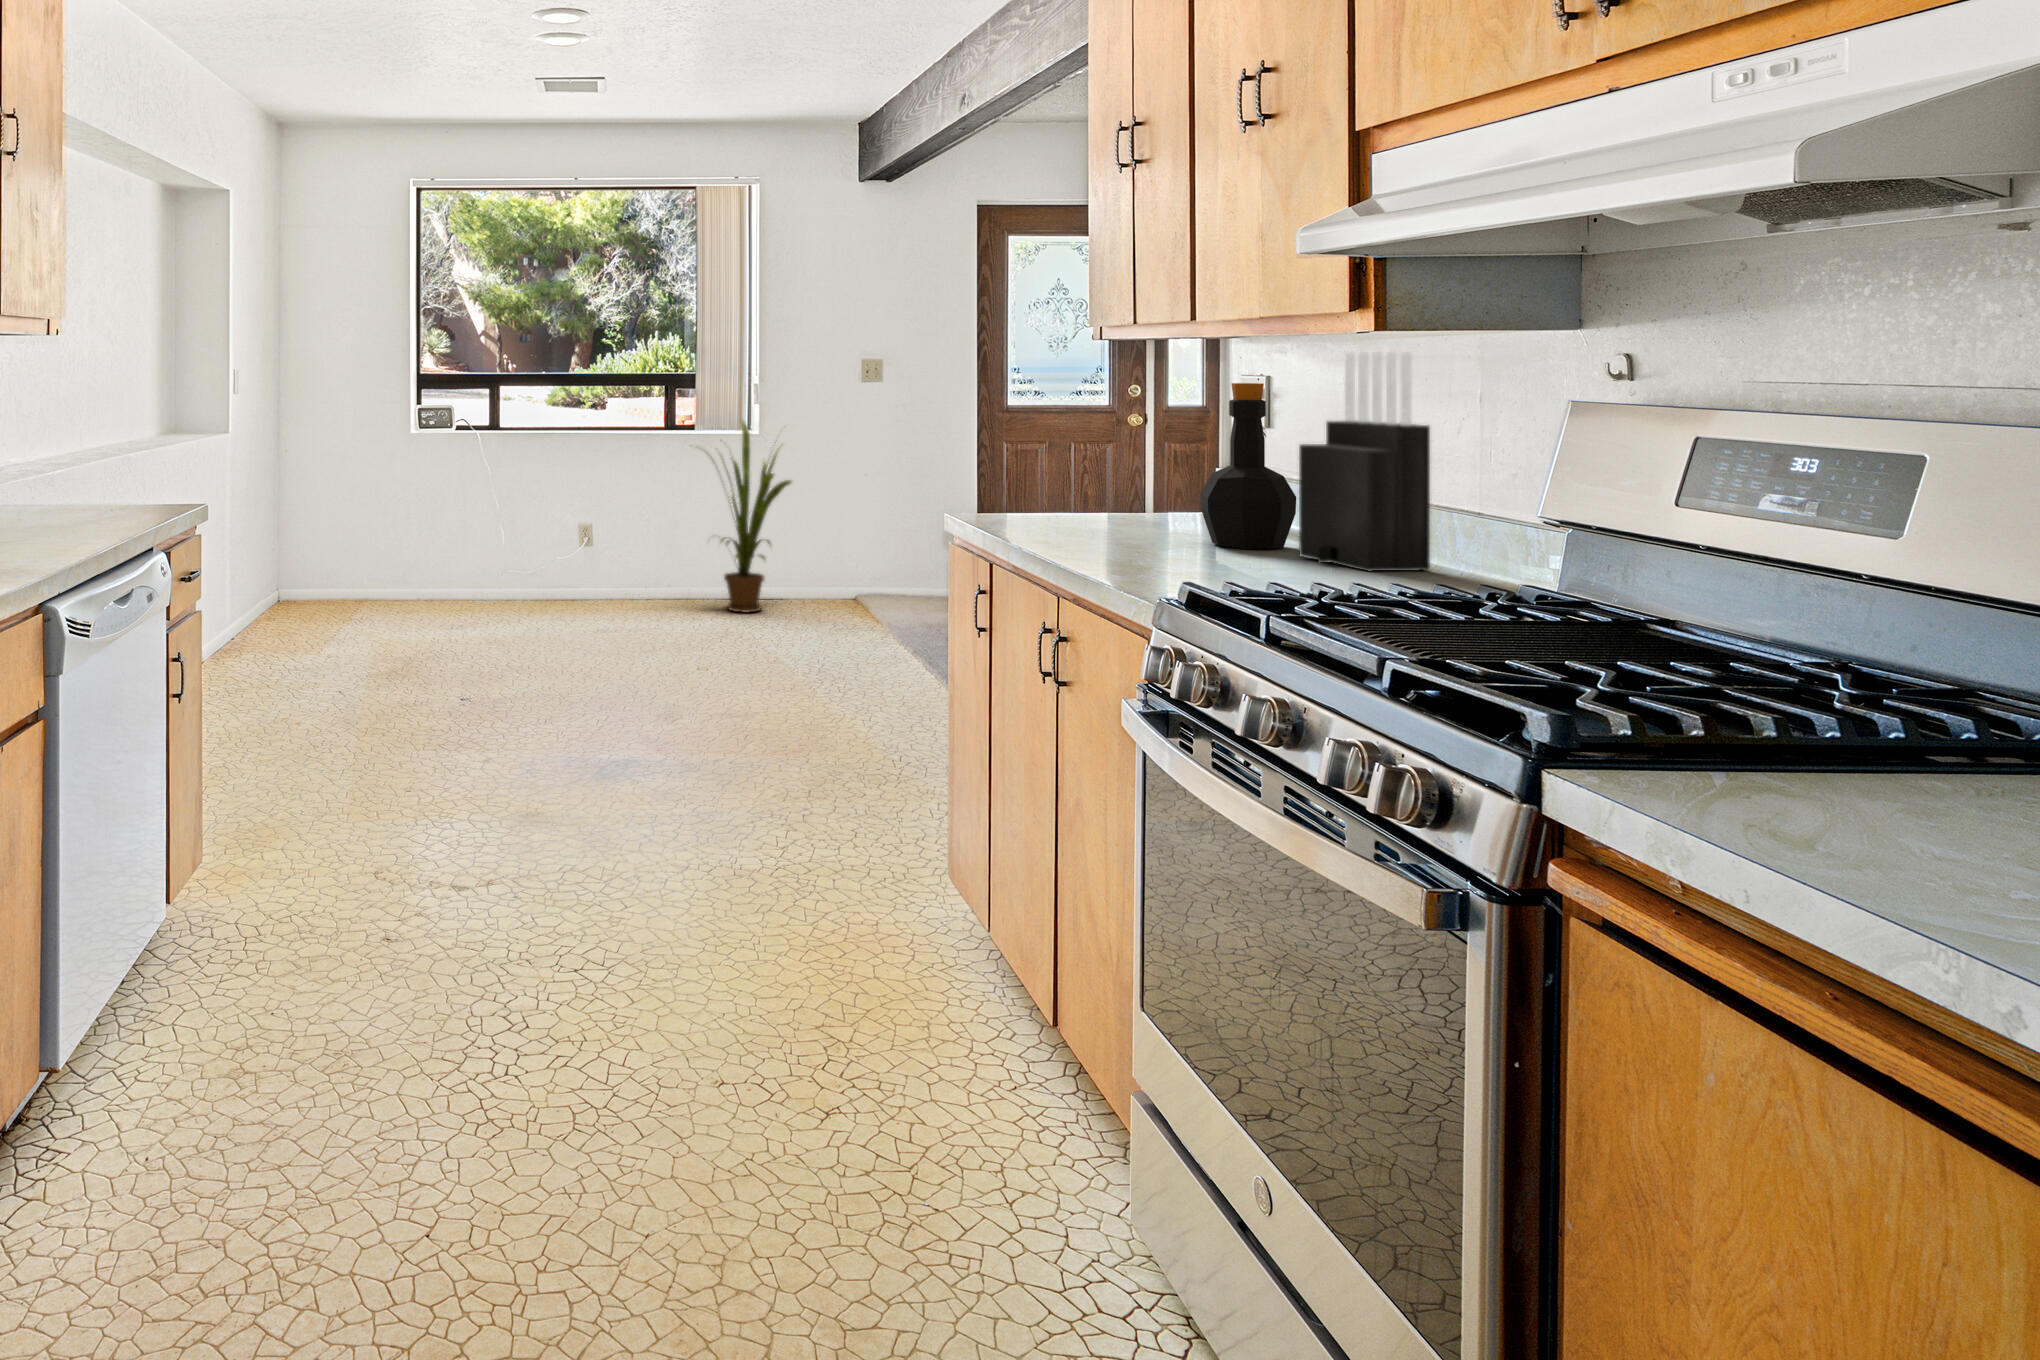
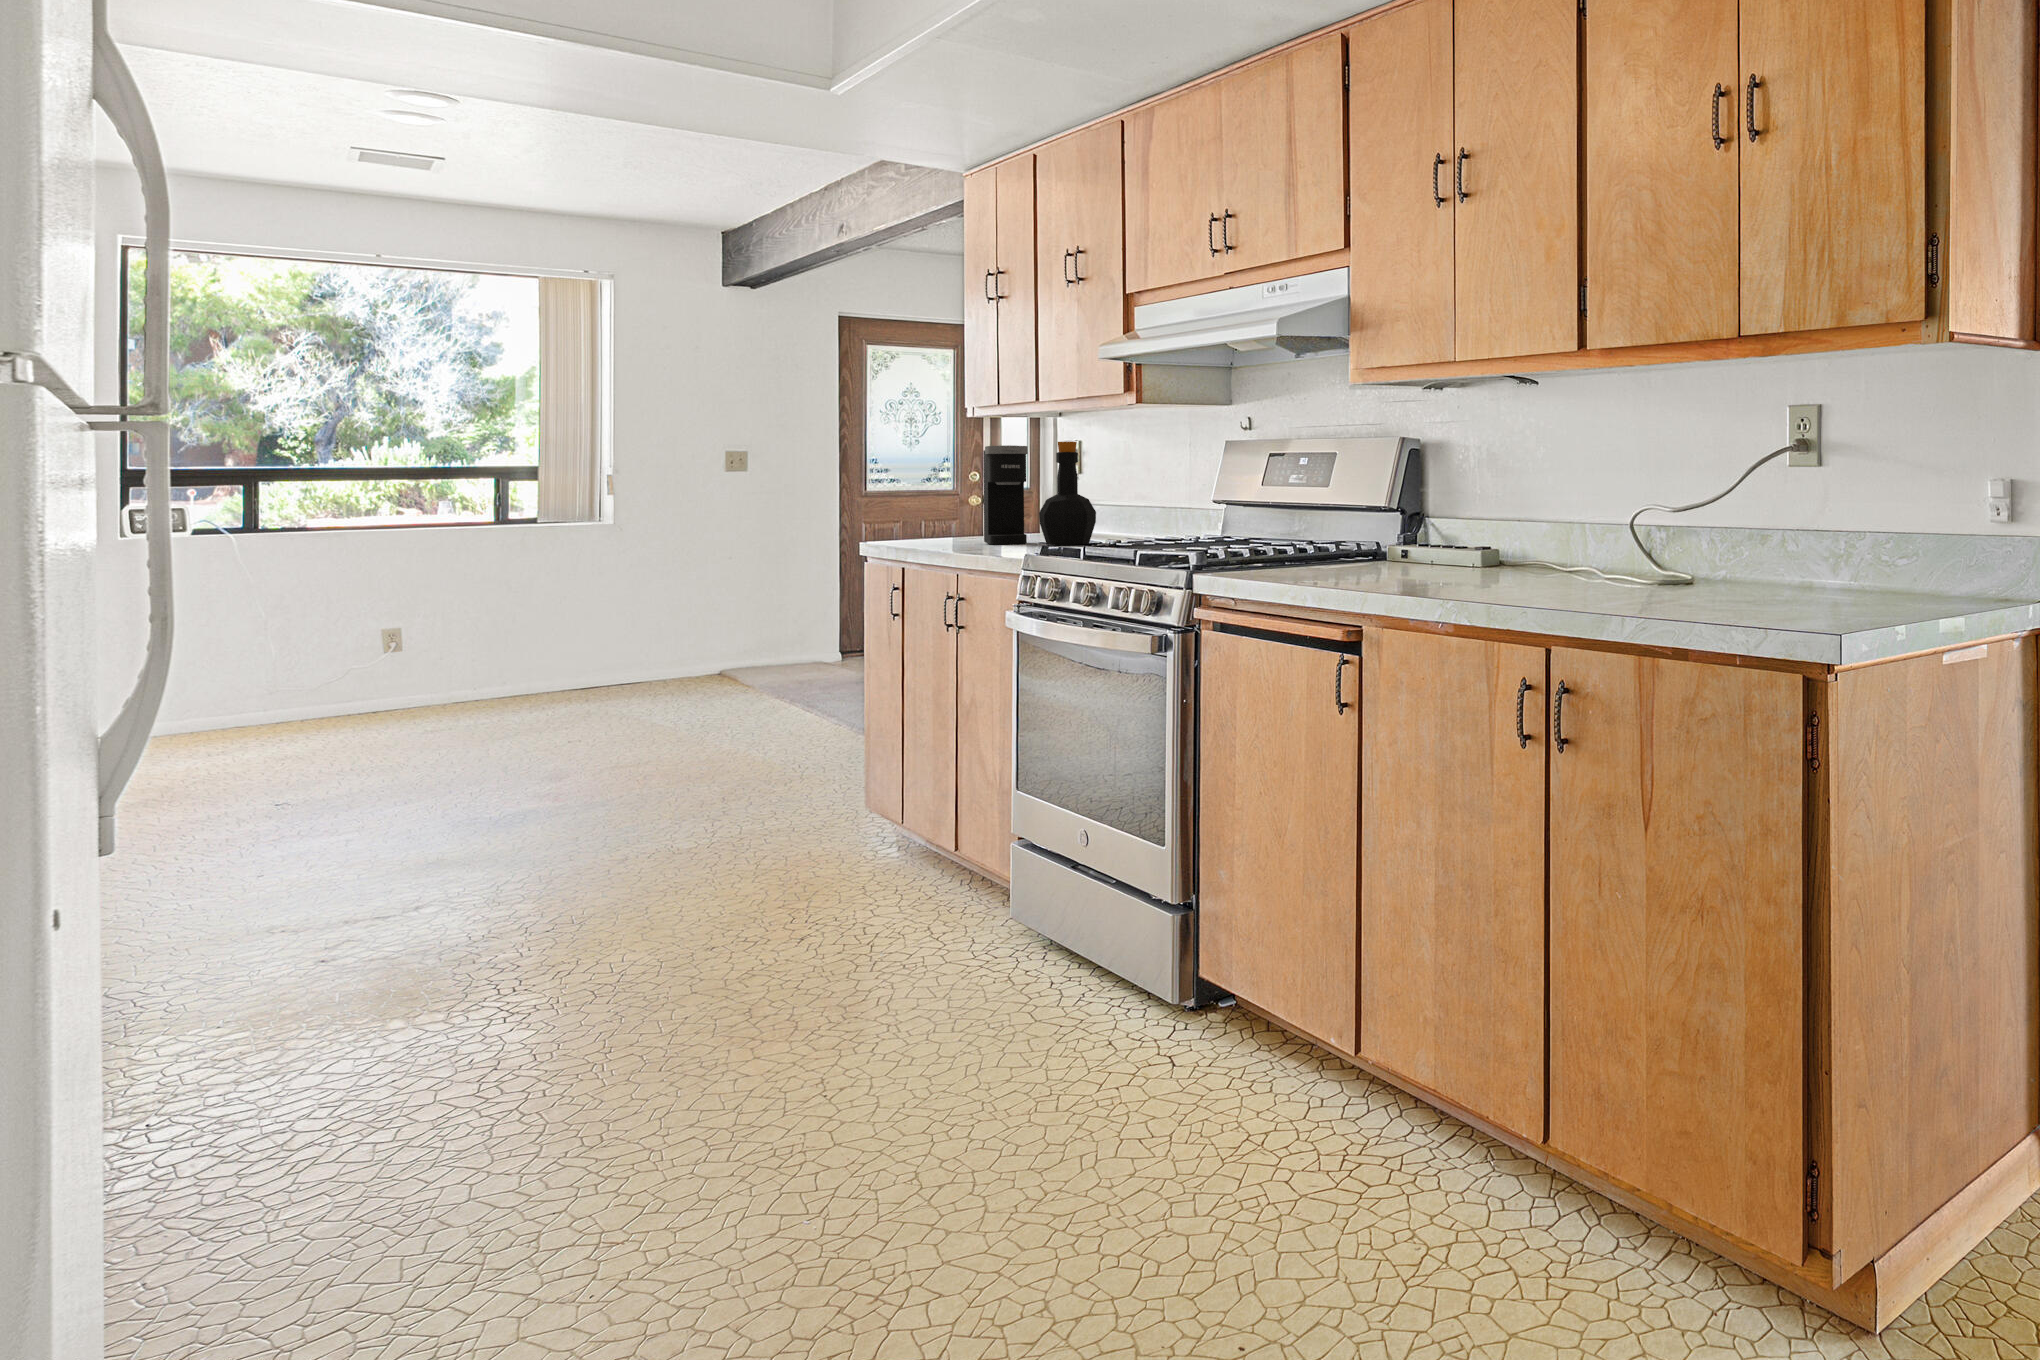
knife block: present [1299,352,1430,571] -> none [1098,420,1167,546]
coffee maker: none [1121,384,1185,533] -> present [983,445,1028,545]
house plant: present [697,421,791,612] -> none [533,509,657,696]

